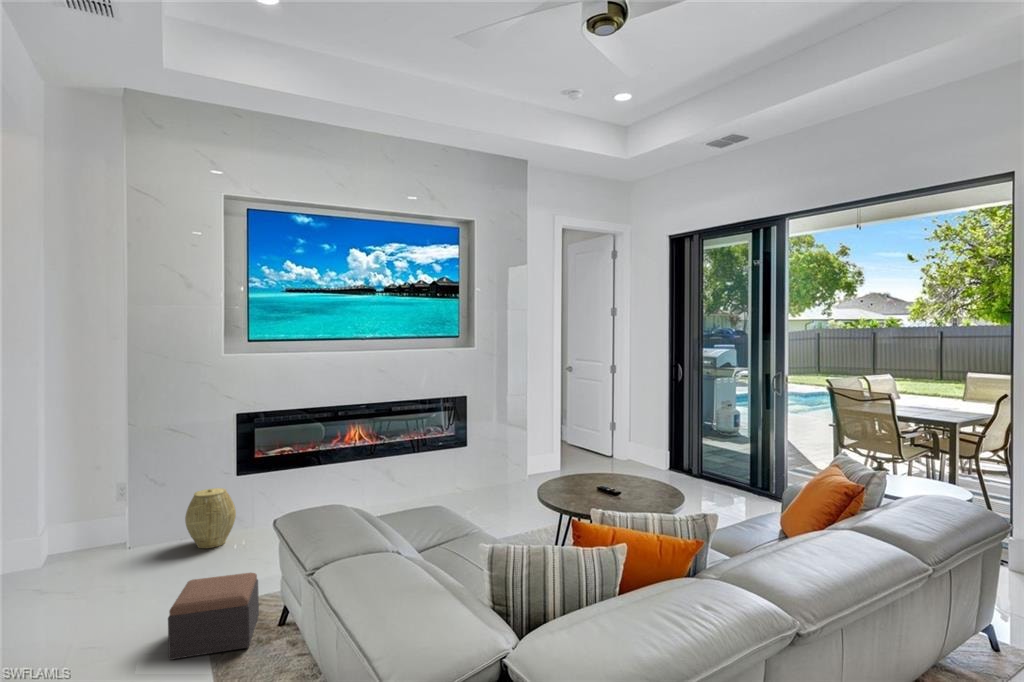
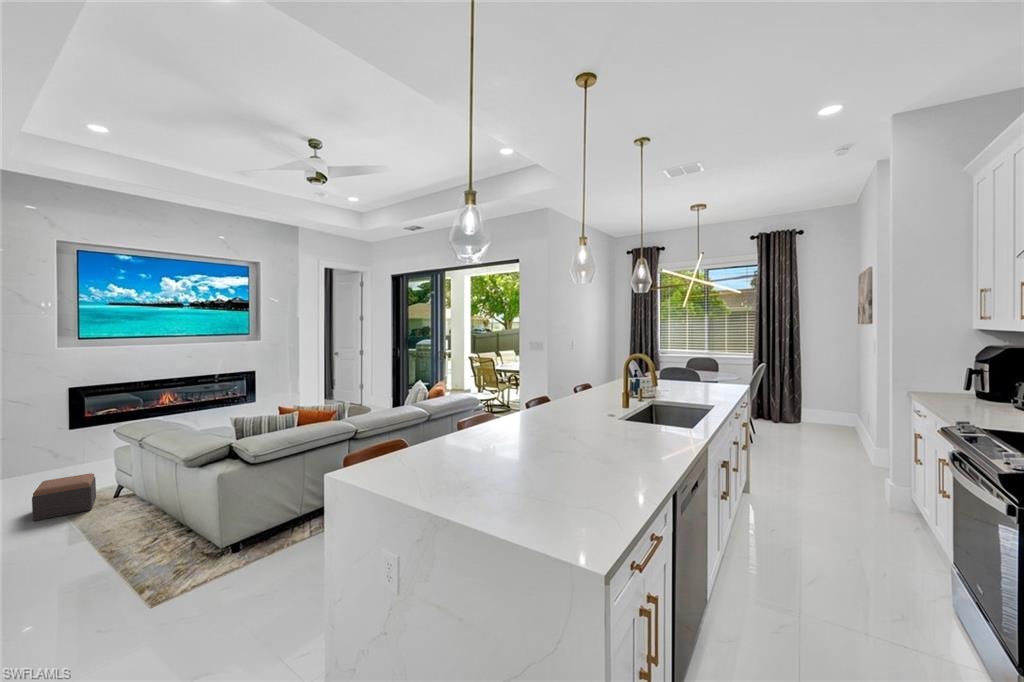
woven basket: present [185,488,236,548] -> none [25,436,69,476]

